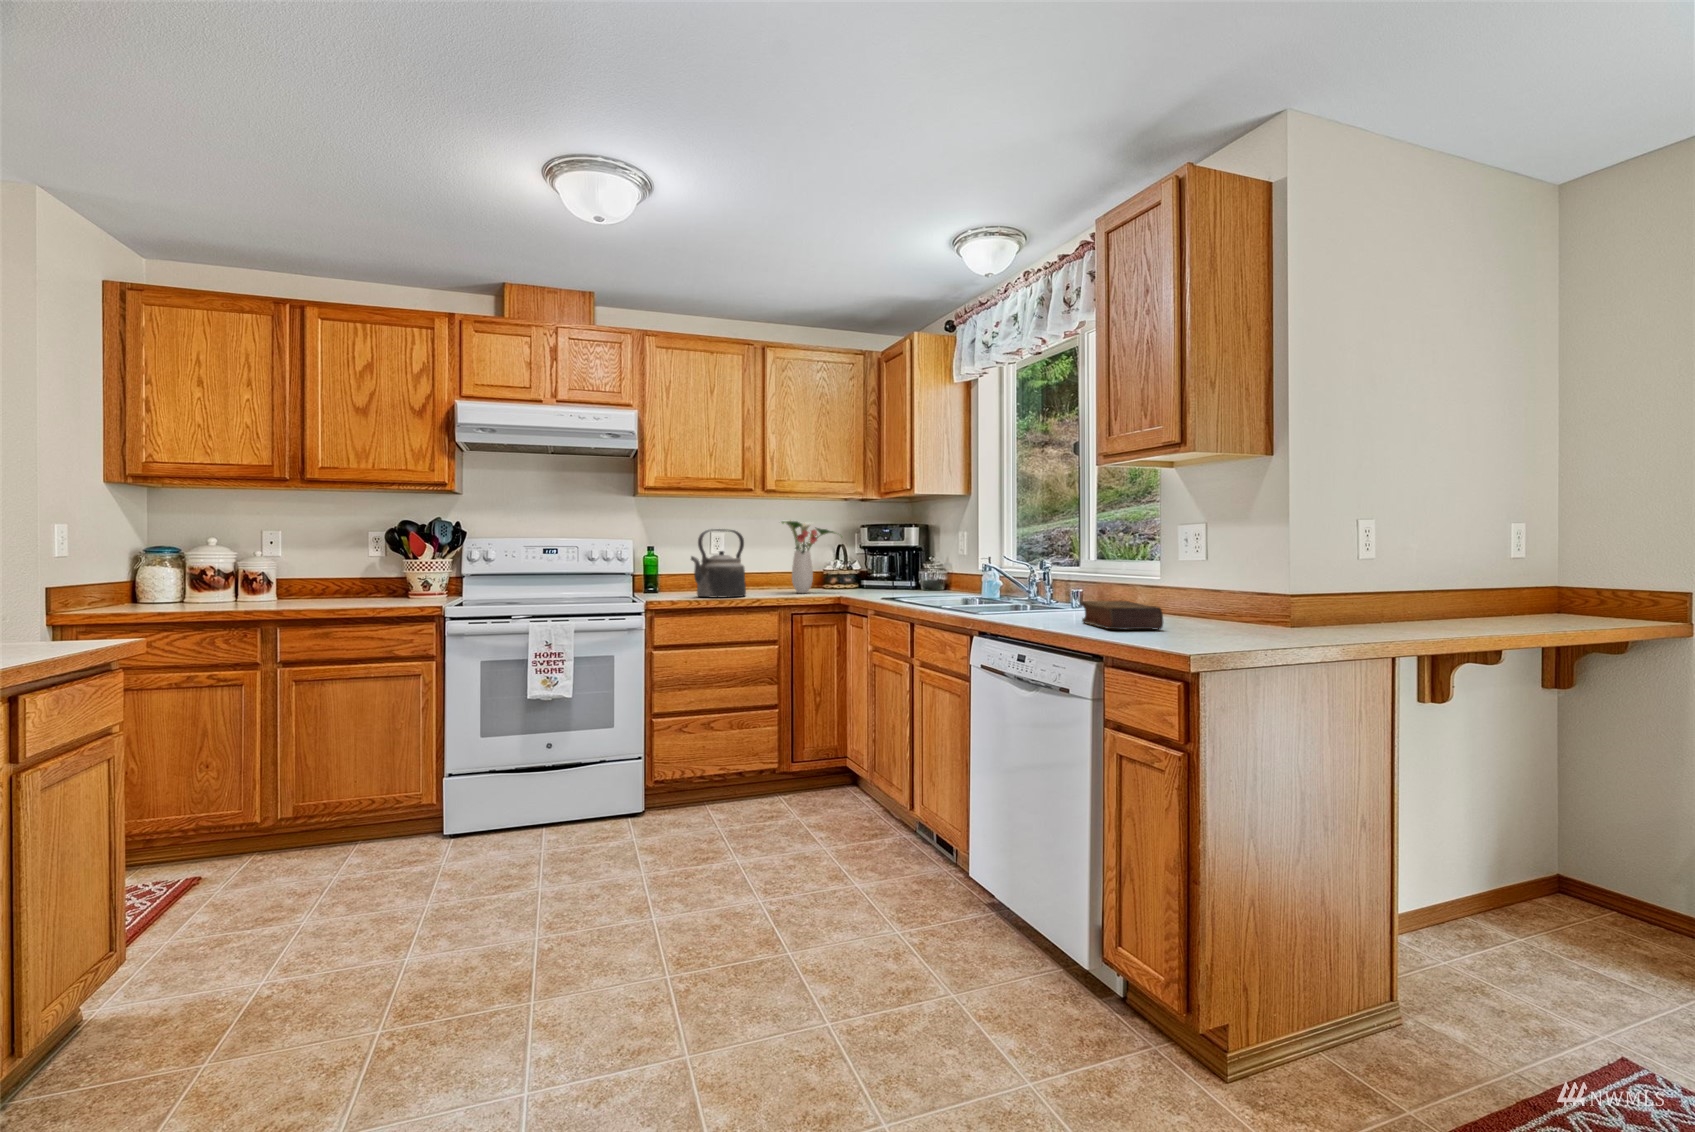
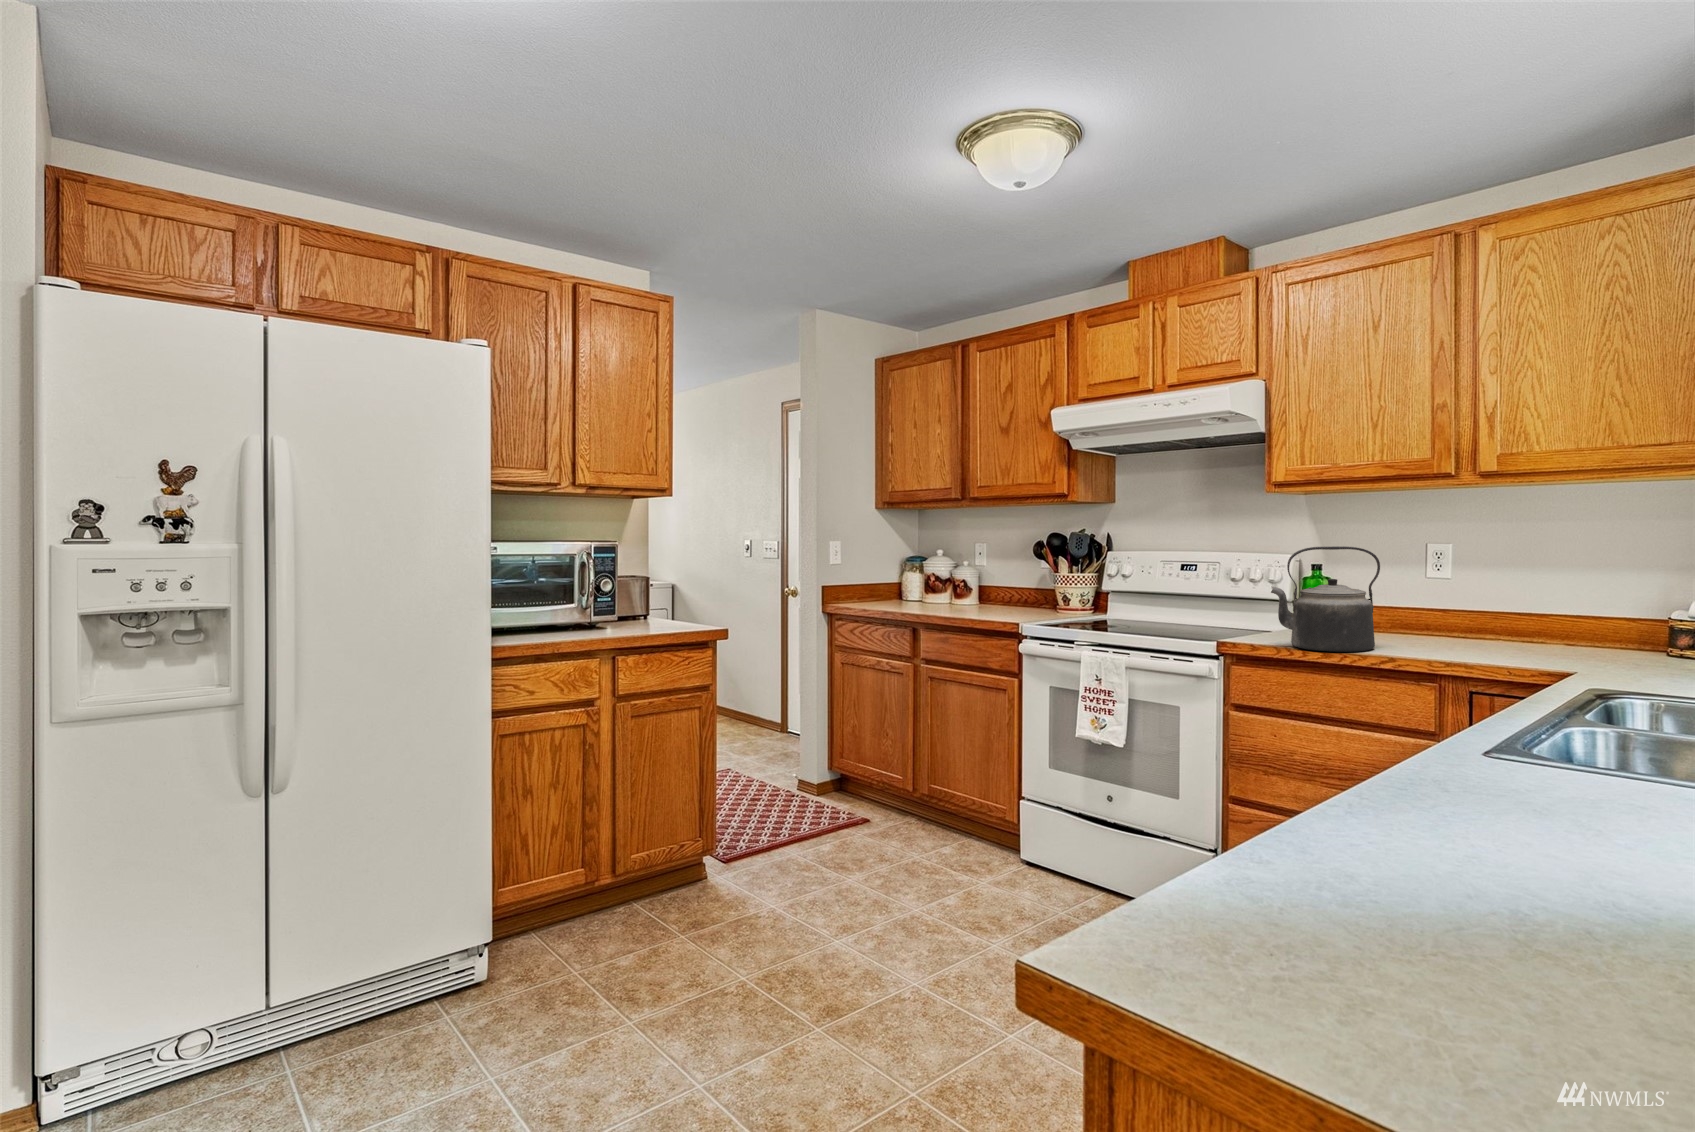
flower arrangement: present [781,521,835,593] -> none [1431,526,1571,657]
book: present [1081,601,1163,630] -> none [1296,819,1579,963]

